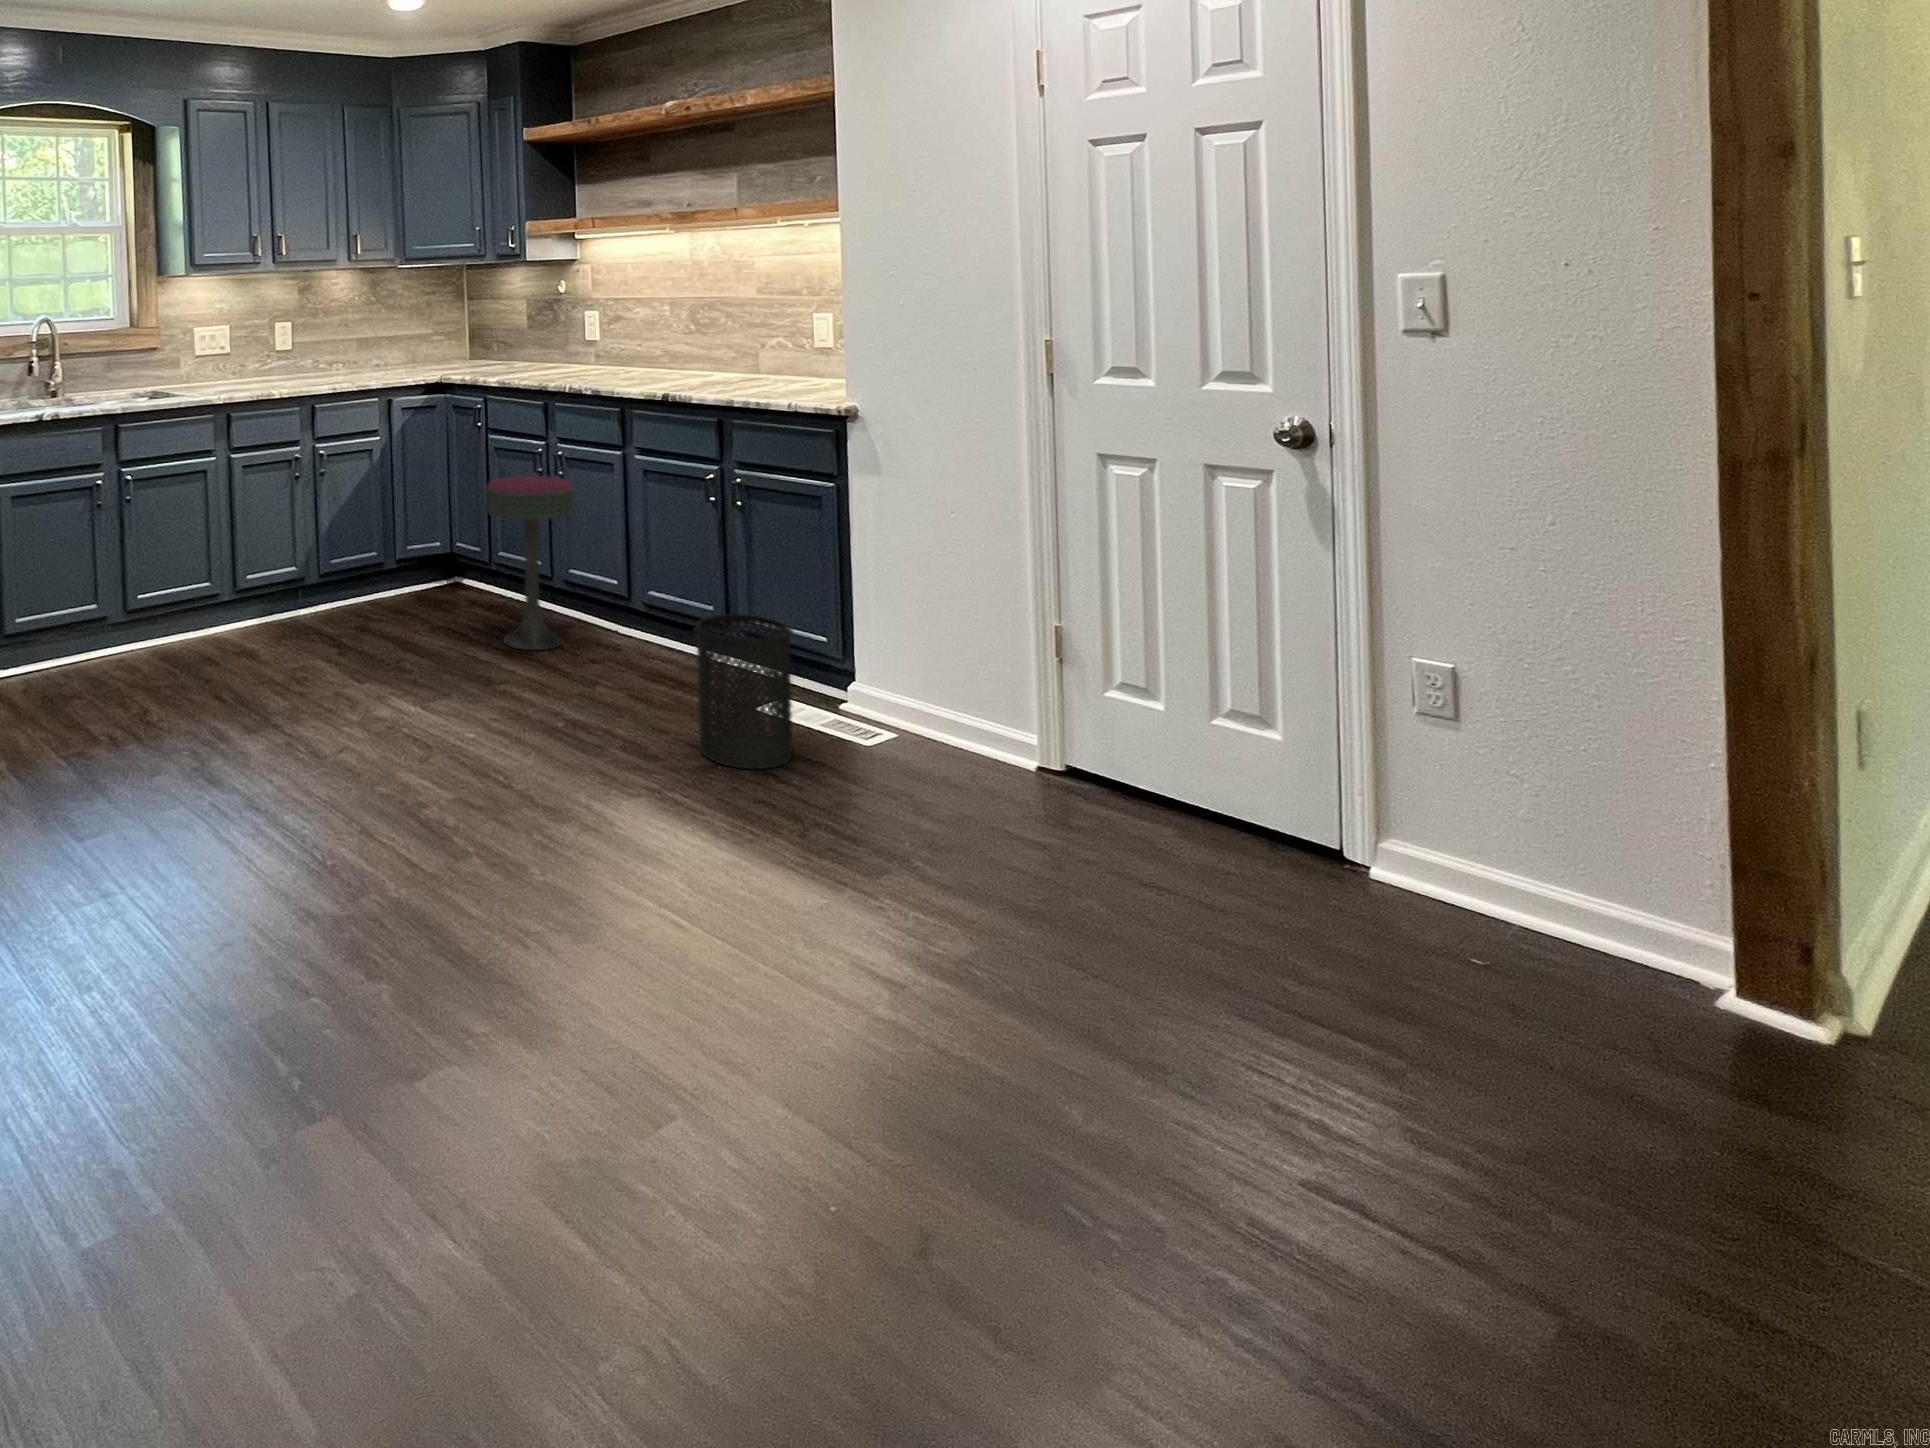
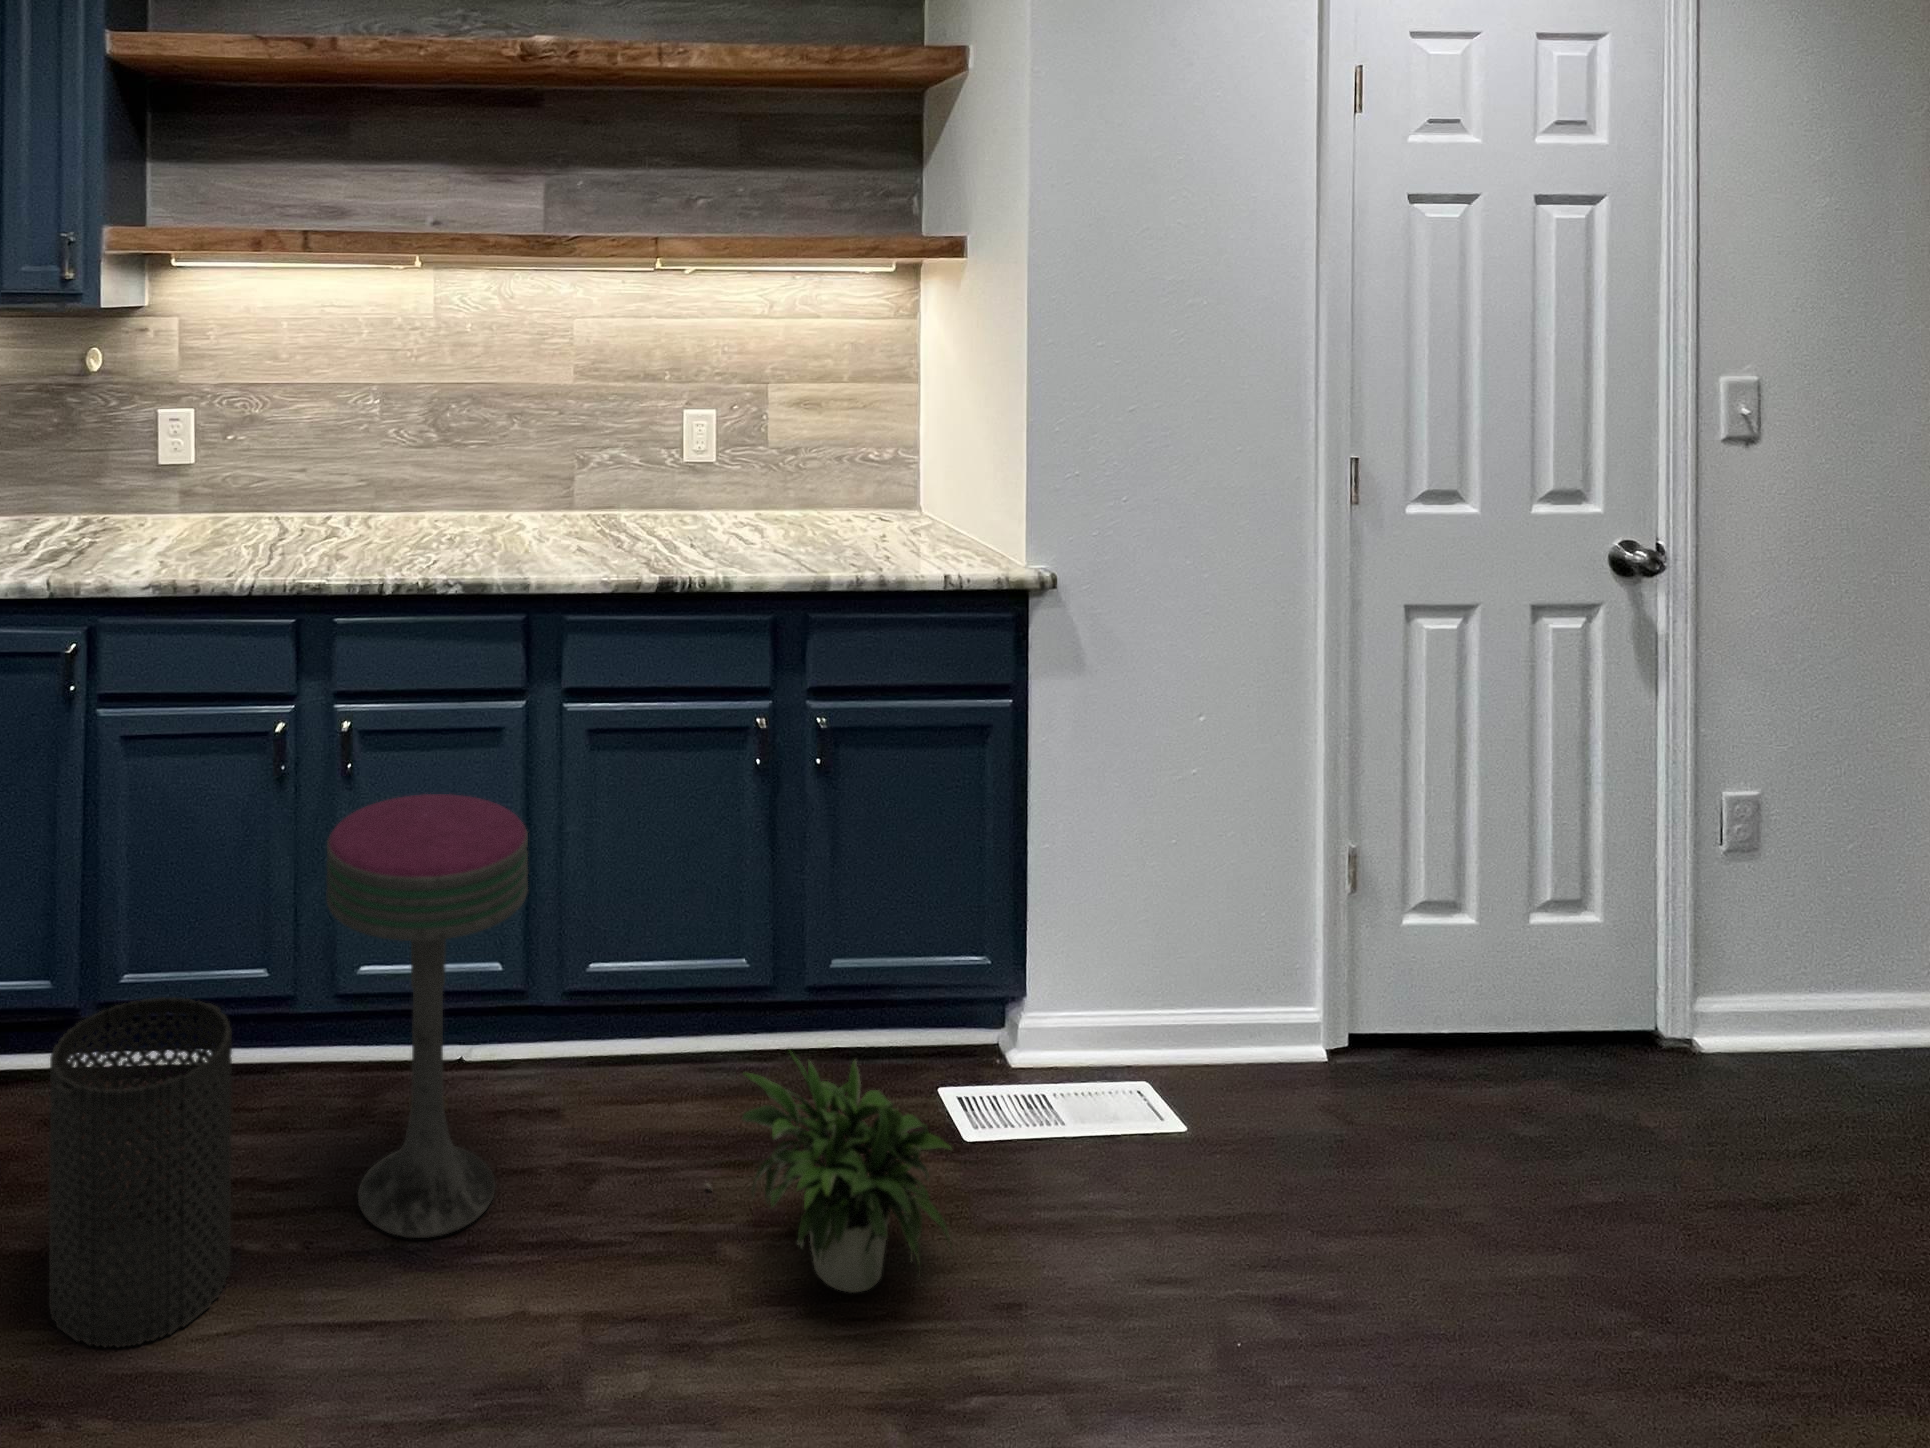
potted plant: none [572,604,667,708] -> present [706,1051,951,1292]
trash can: present [694,614,792,769] -> present [49,997,232,1347]

